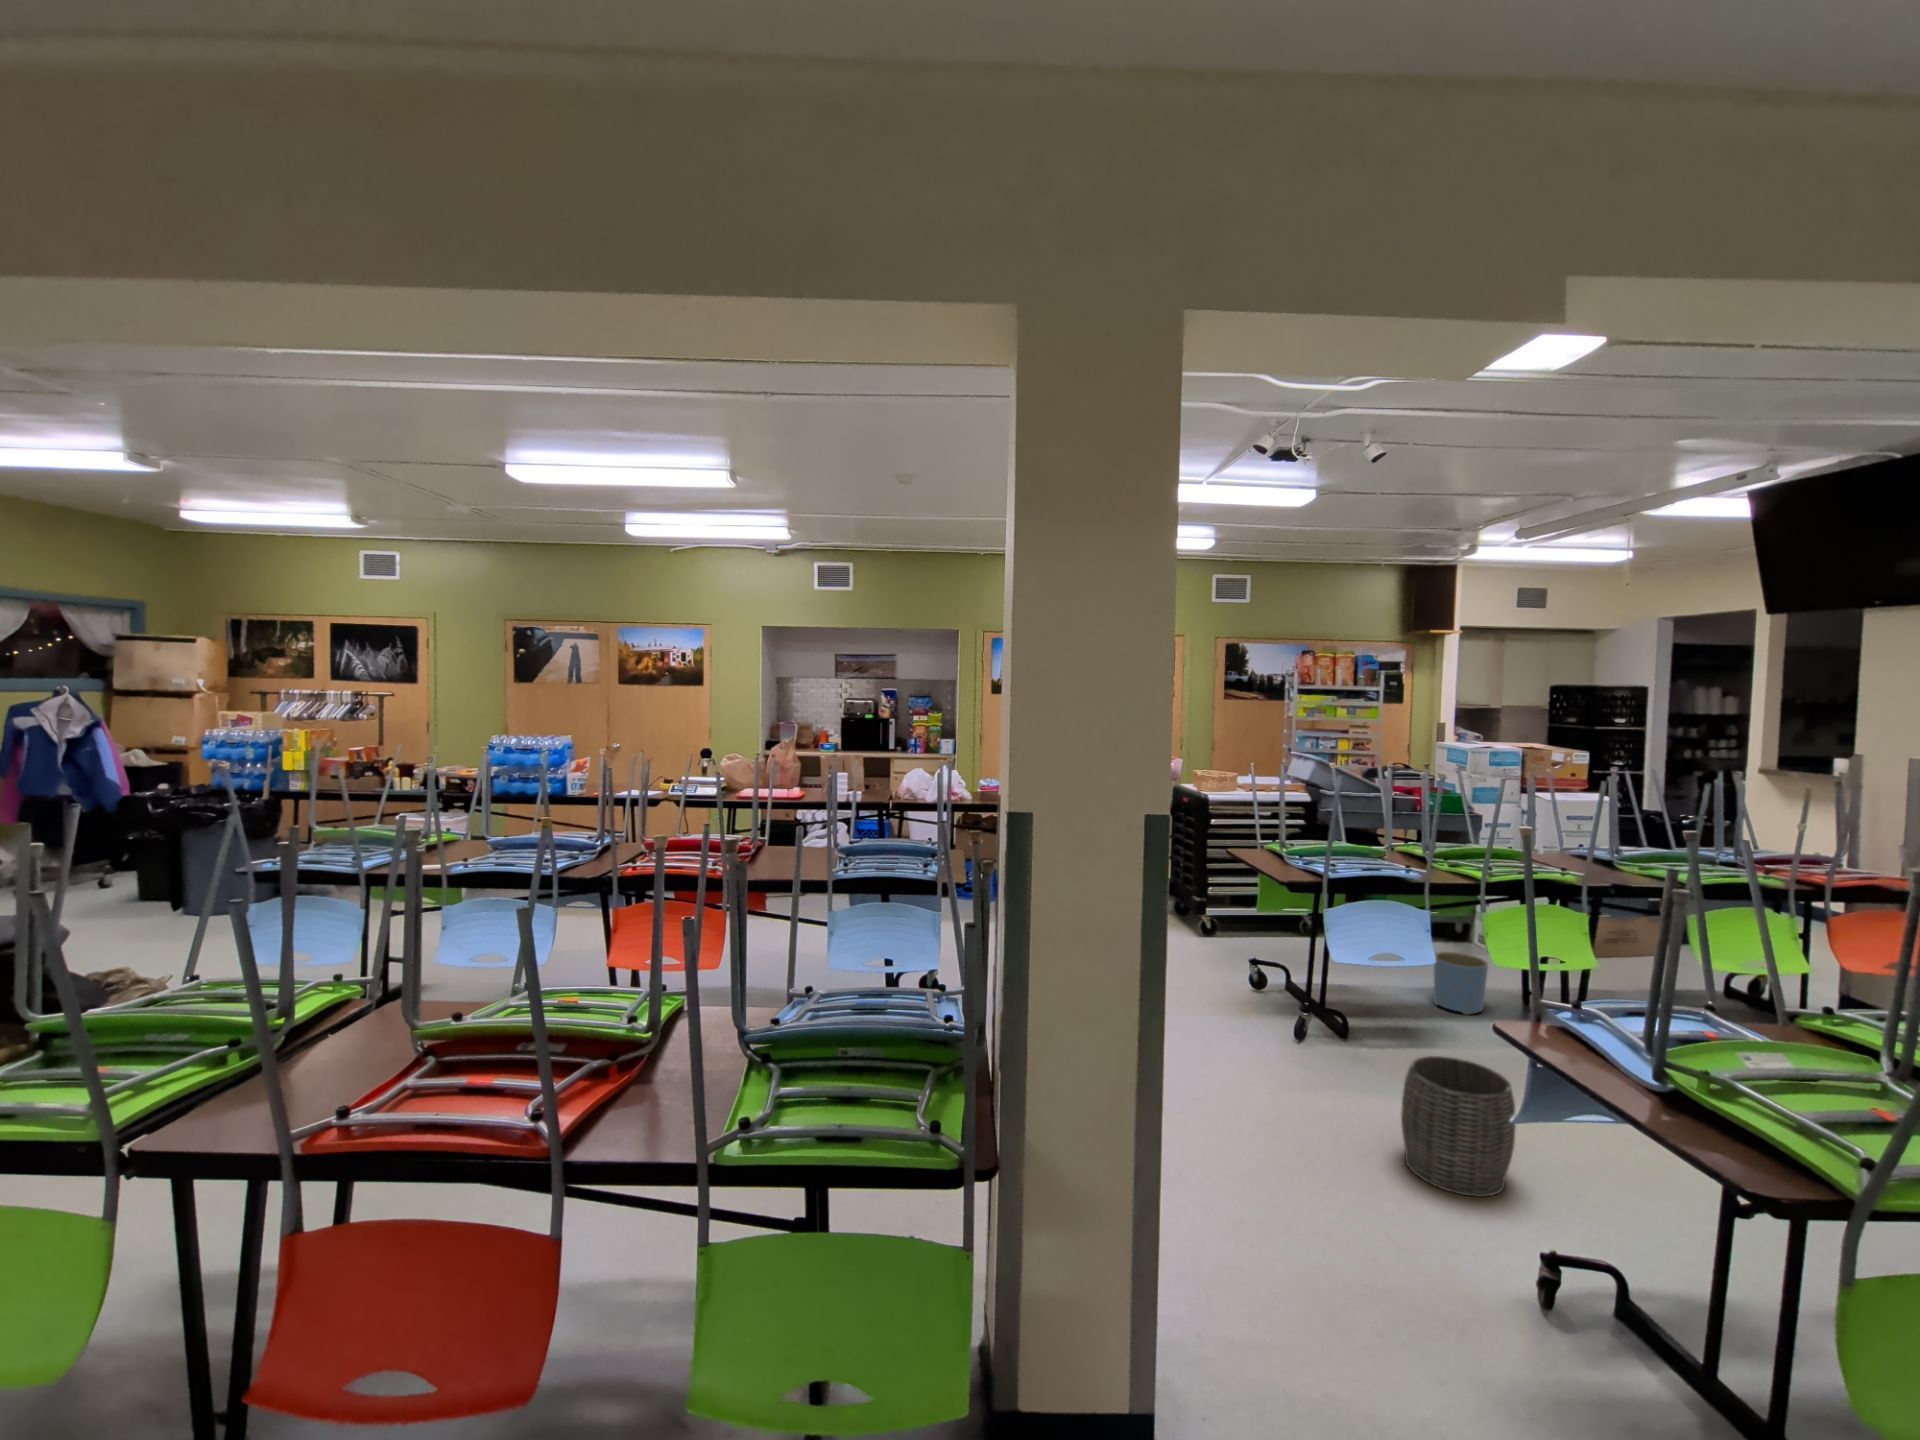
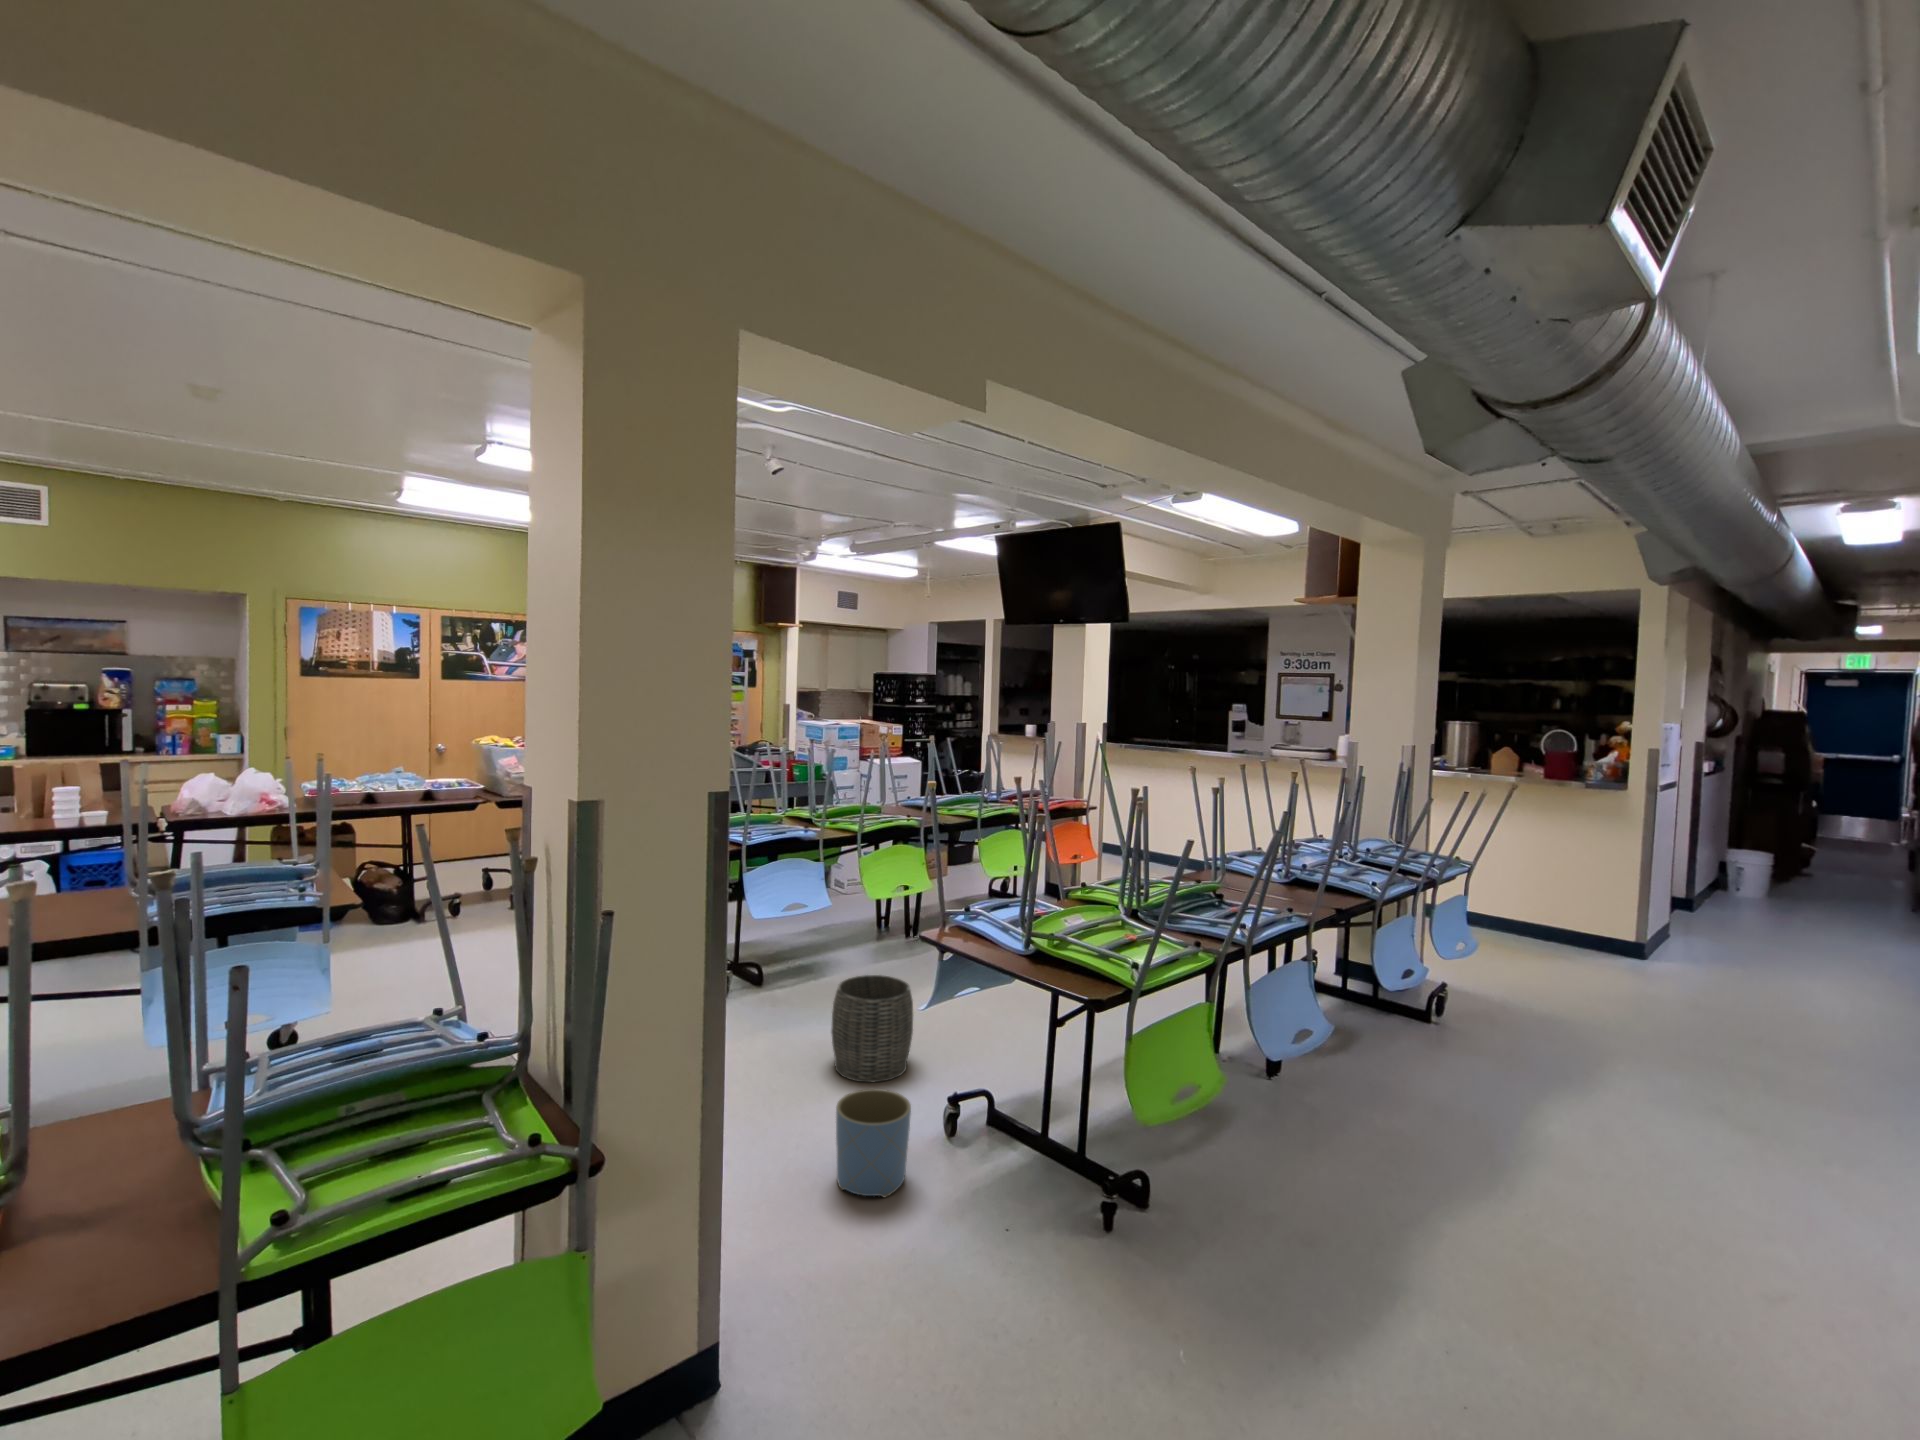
planter: present [1434,952,1488,1015] -> present [836,1089,911,1197]

